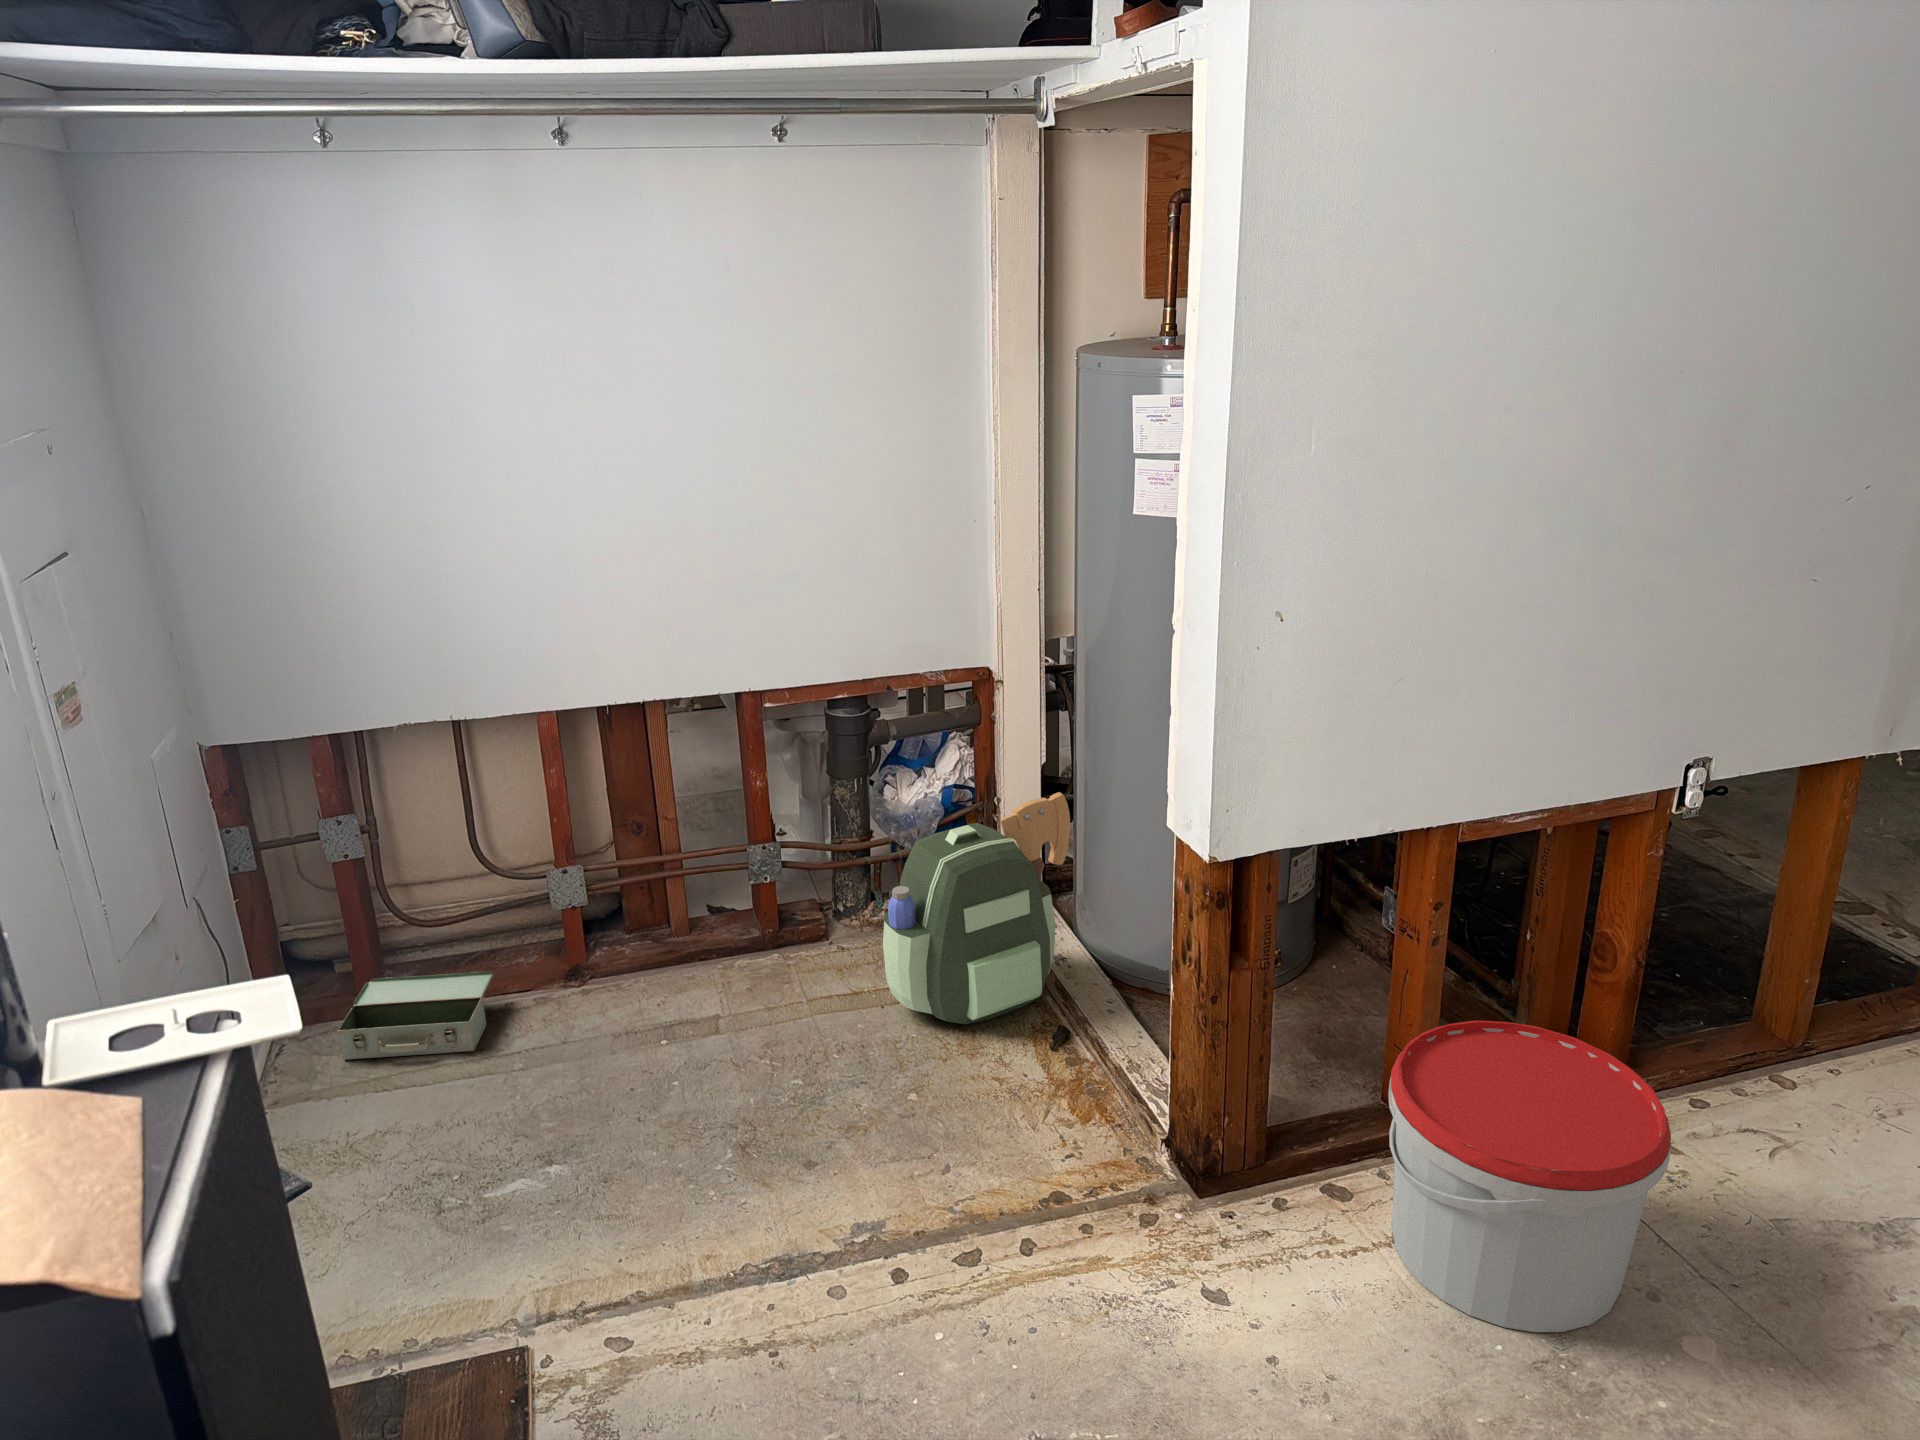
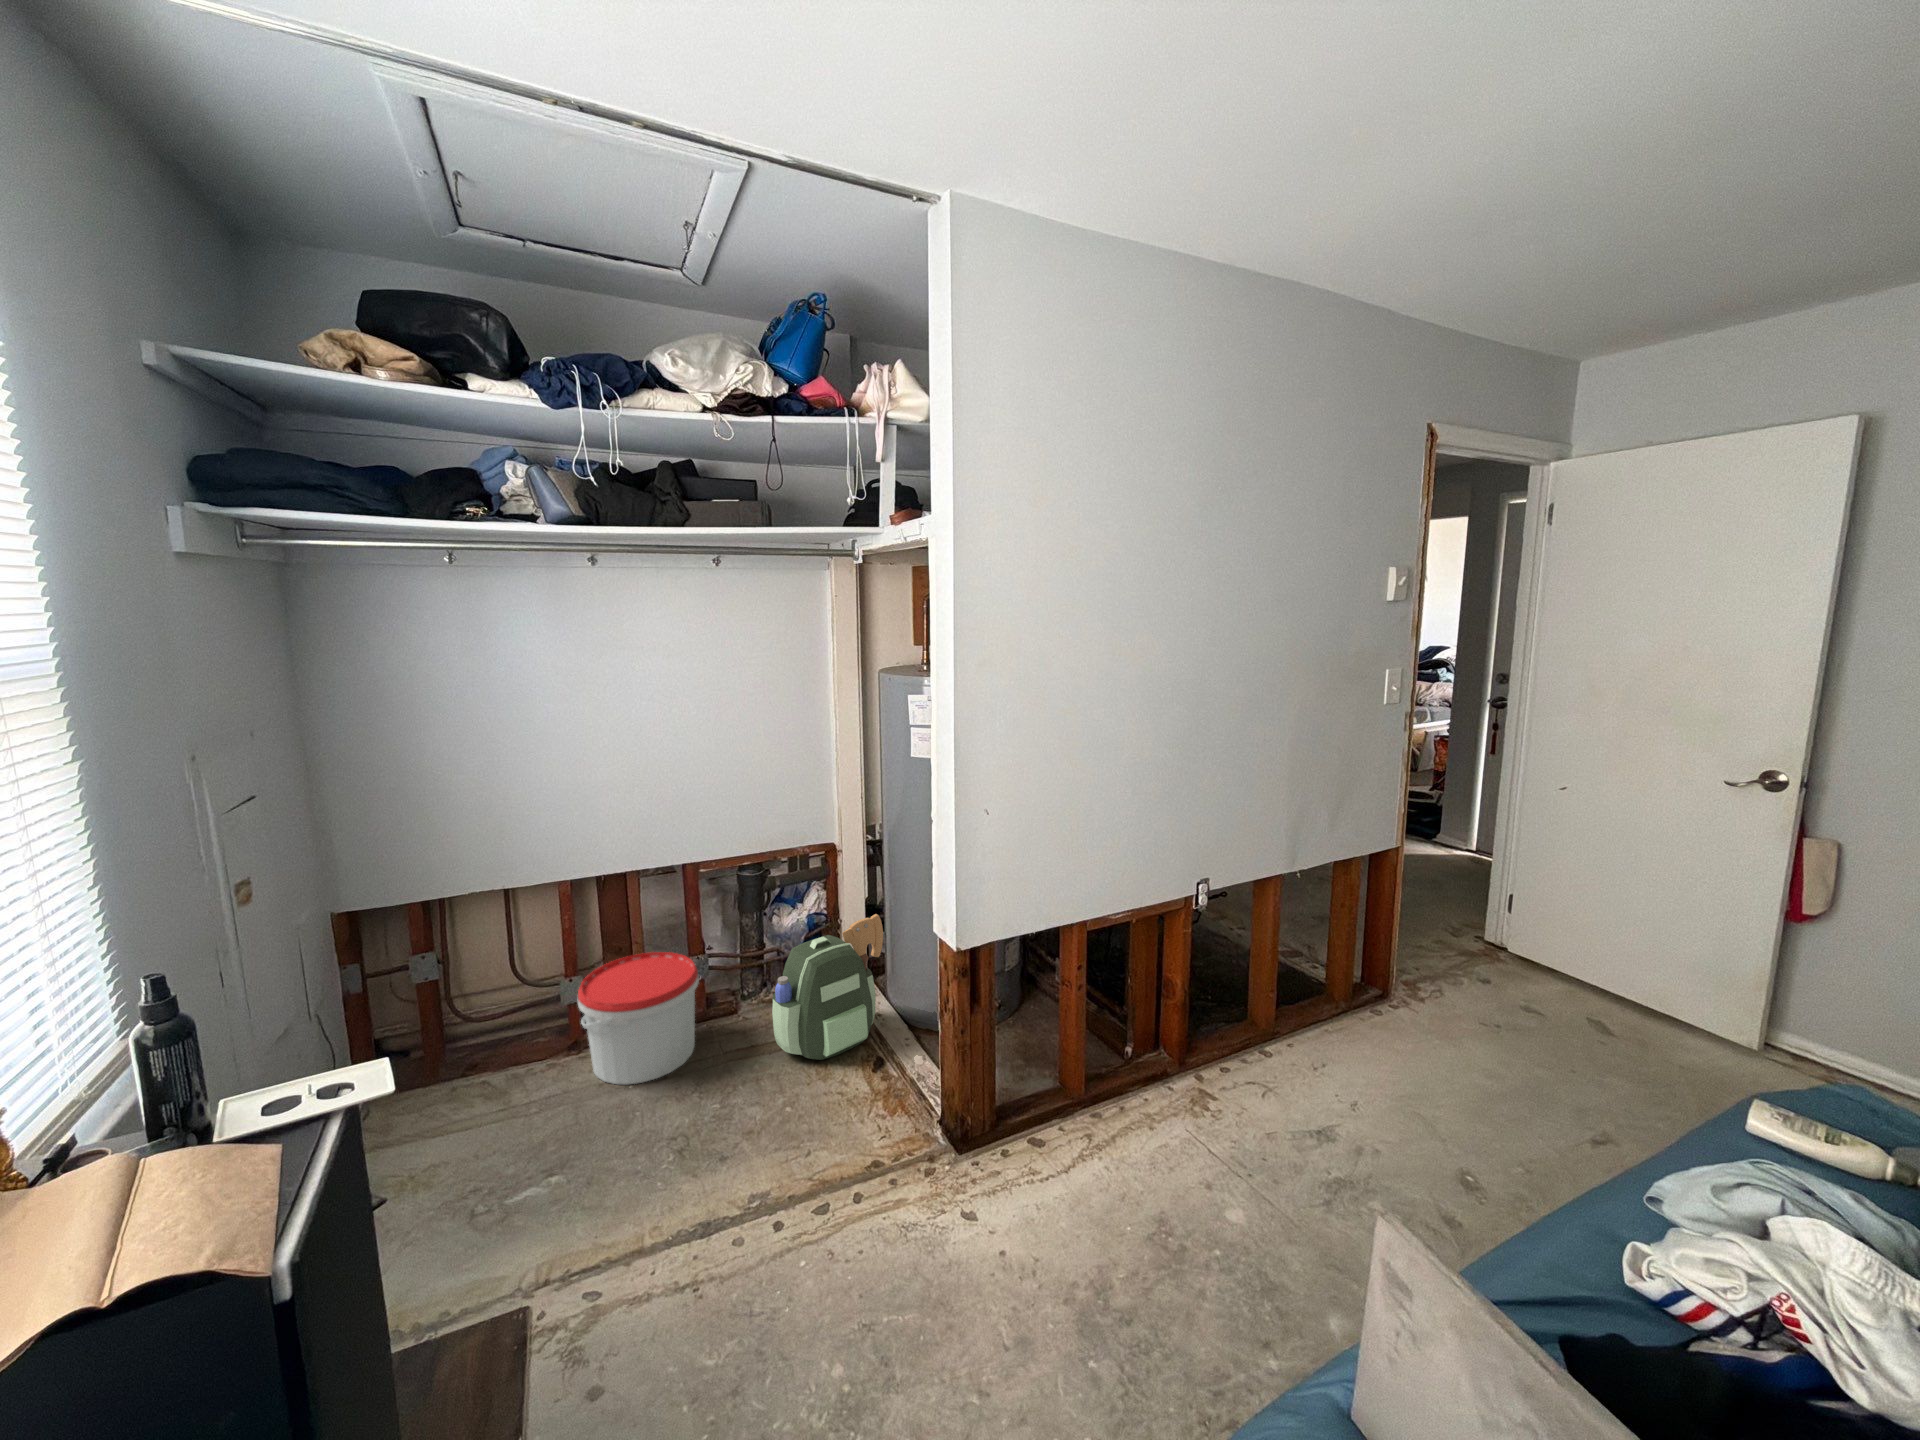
toolbox: present [337,972,493,1060] -> none [404,1051,518,1121]
bucket: present [1388,1020,1671,1332] -> present [578,952,699,1084]

